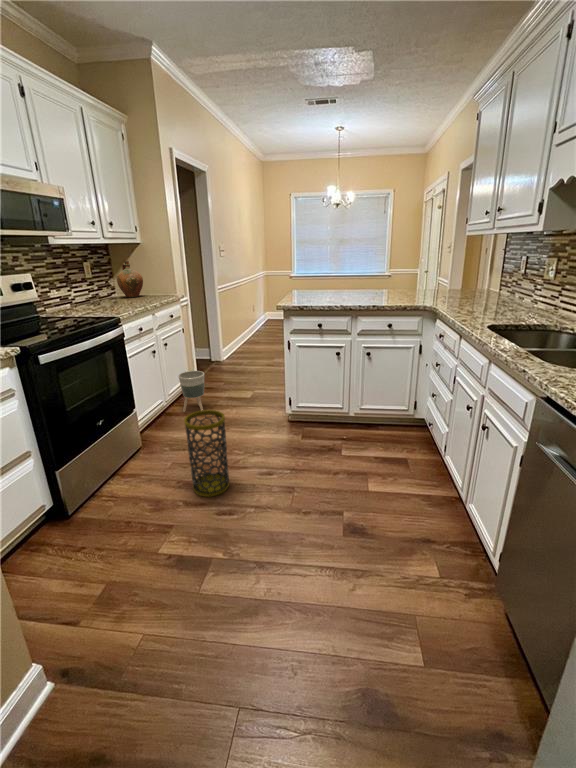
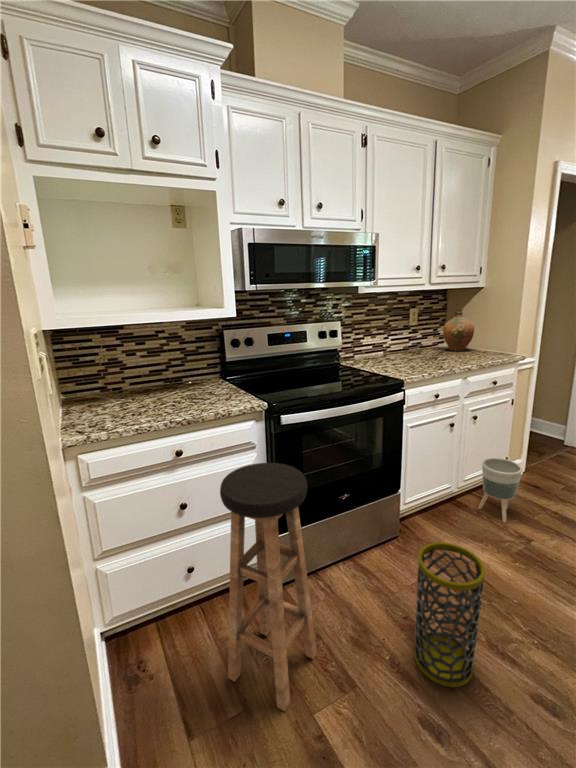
bar stool: none [30,385,138,584] -> present [220,463,317,712]

